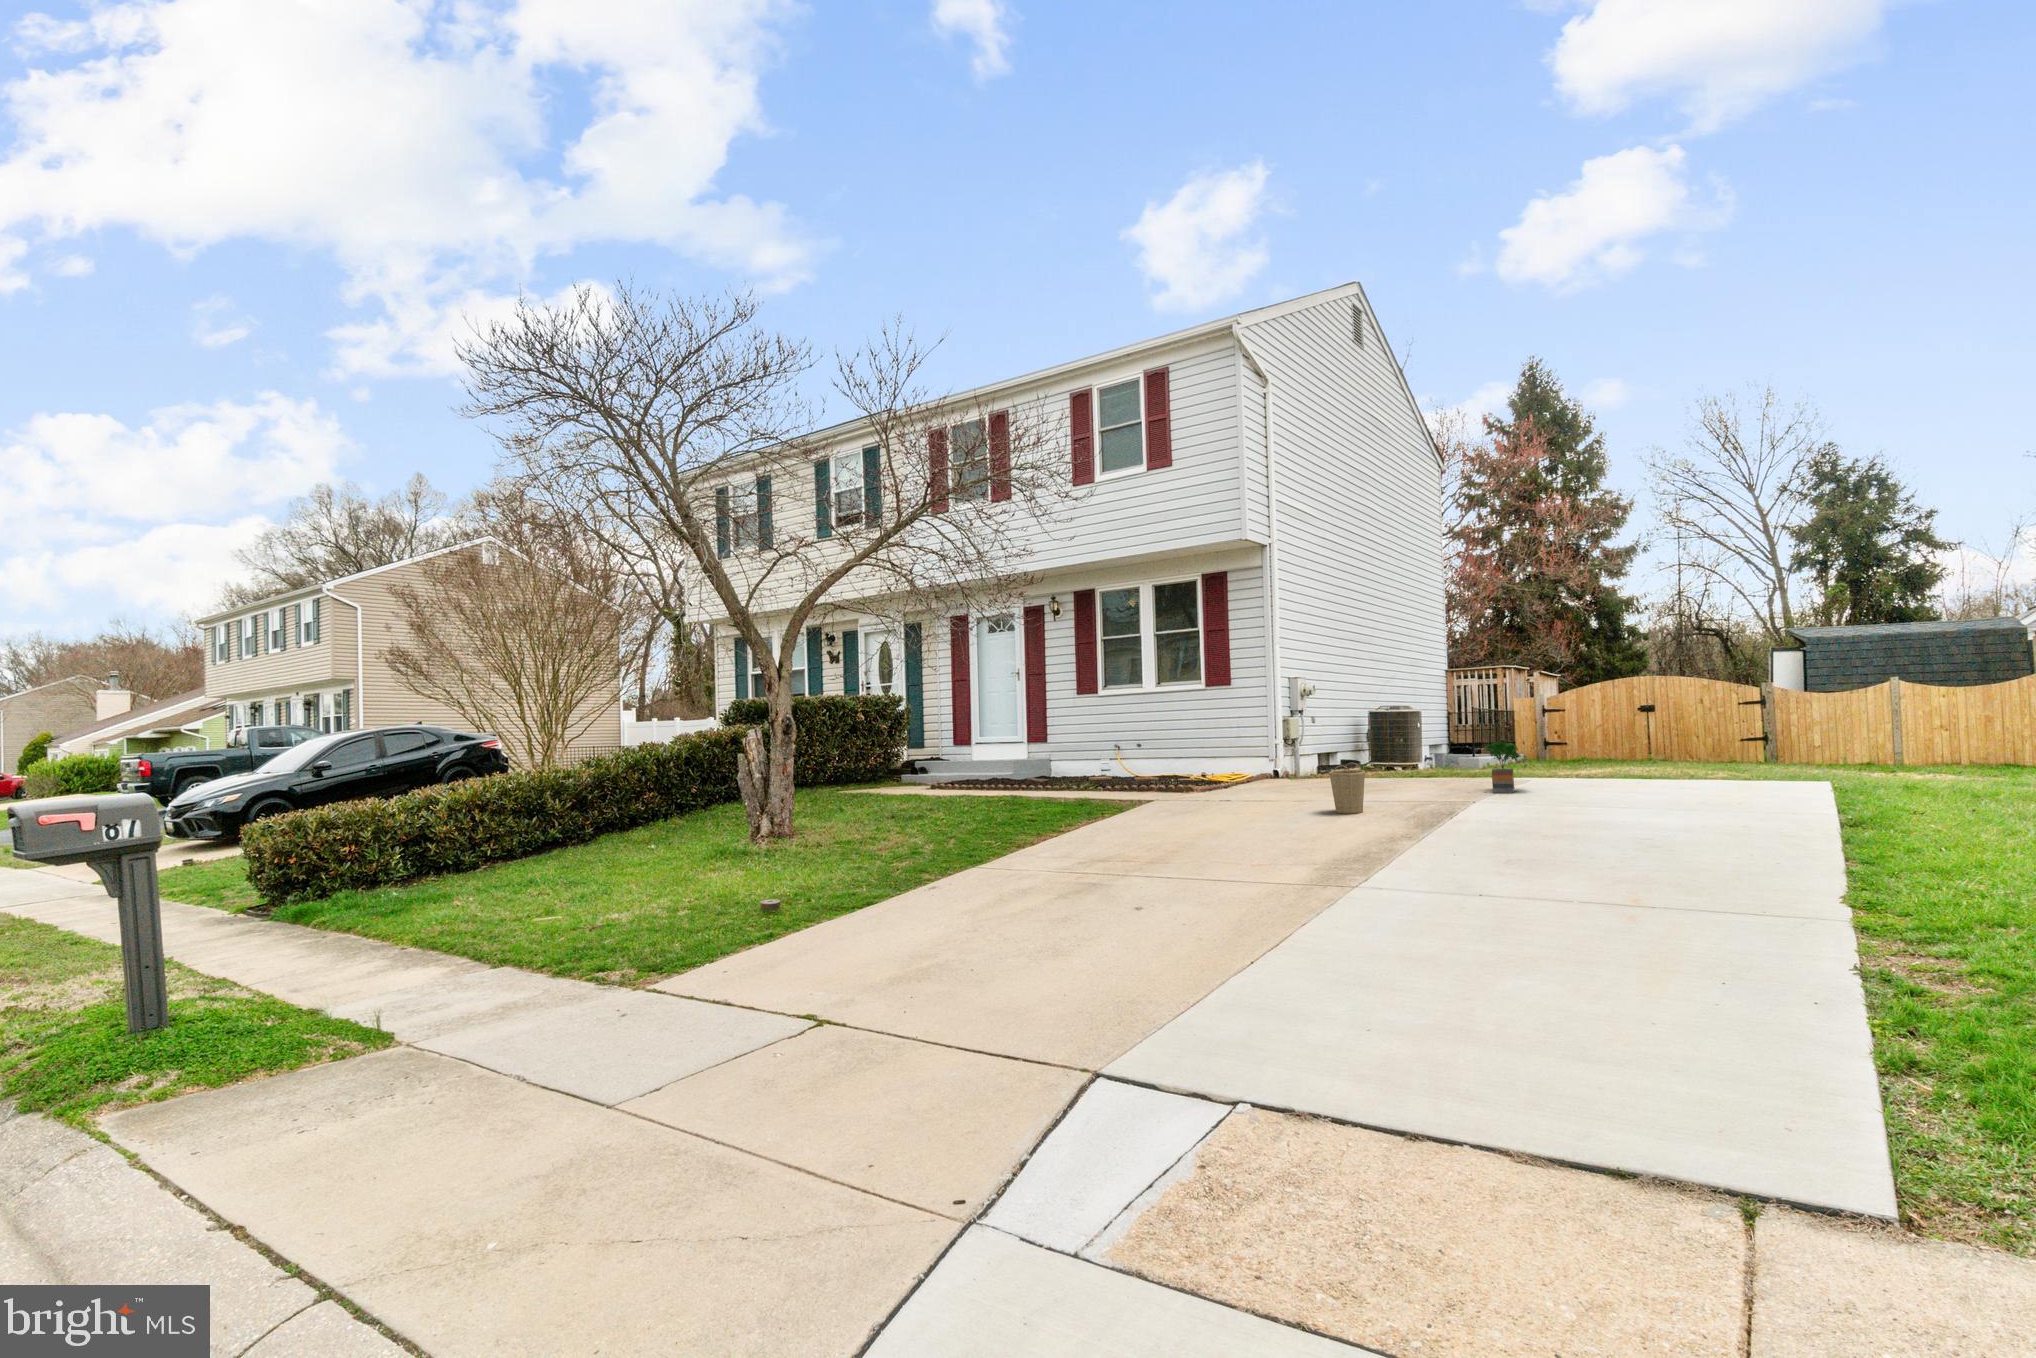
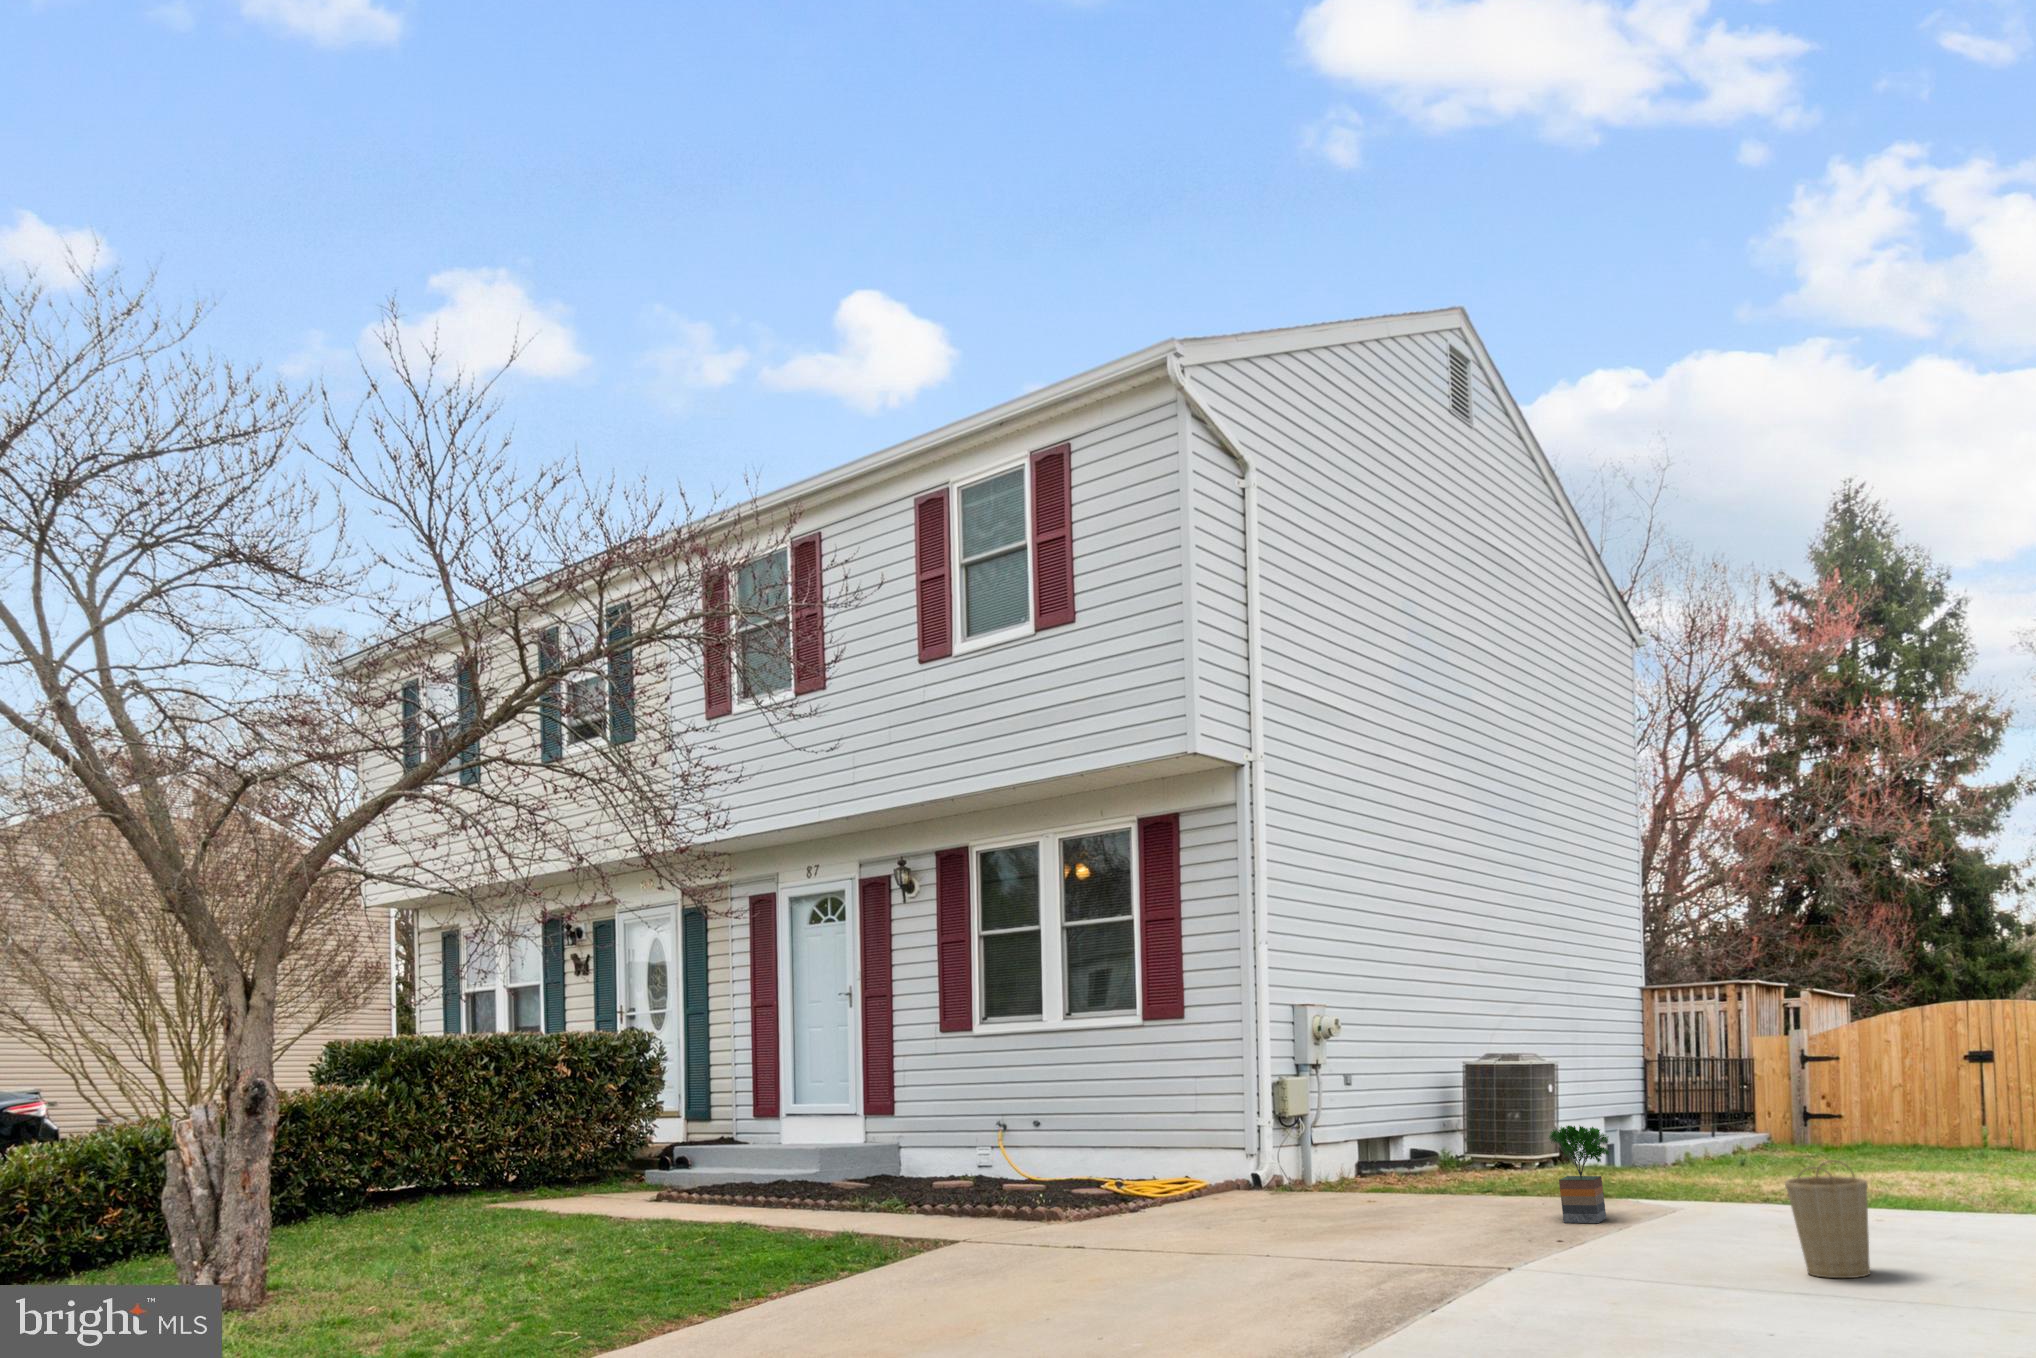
basket: present [1329,763,1365,814] -> present [1785,1160,1870,1278]

